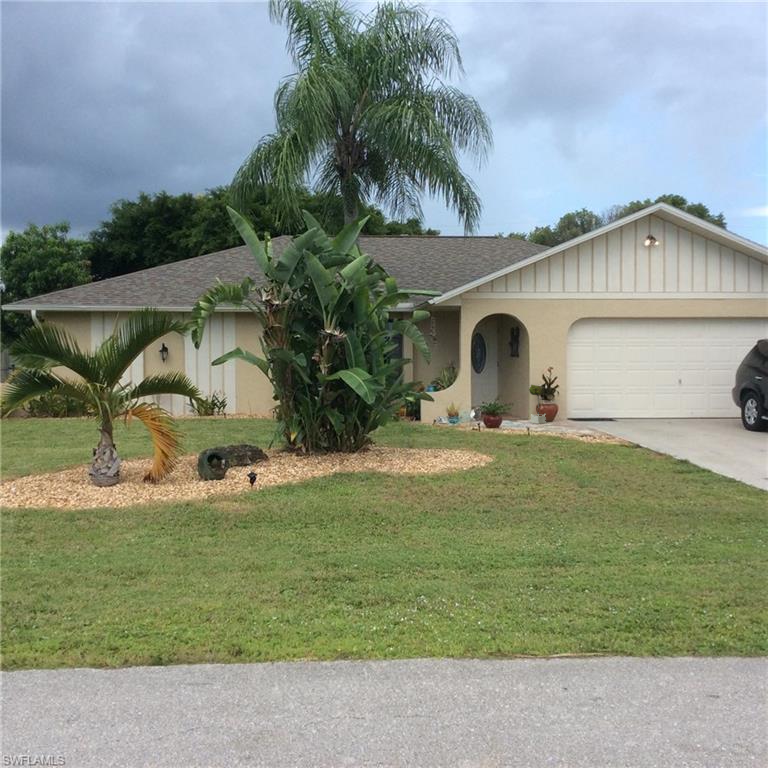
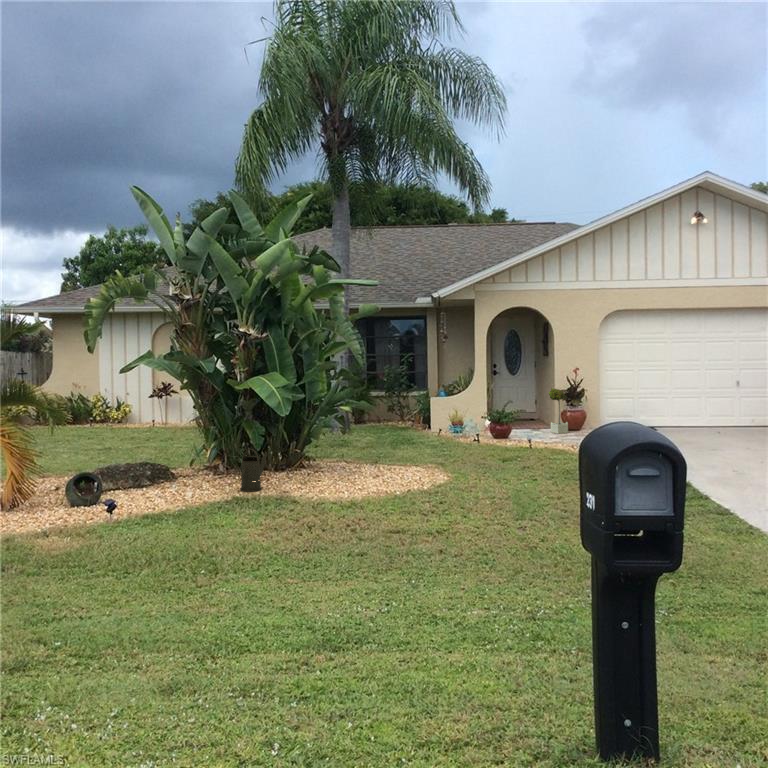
watering can: none [321,437,339,475] -> present [240,449,267,492]

